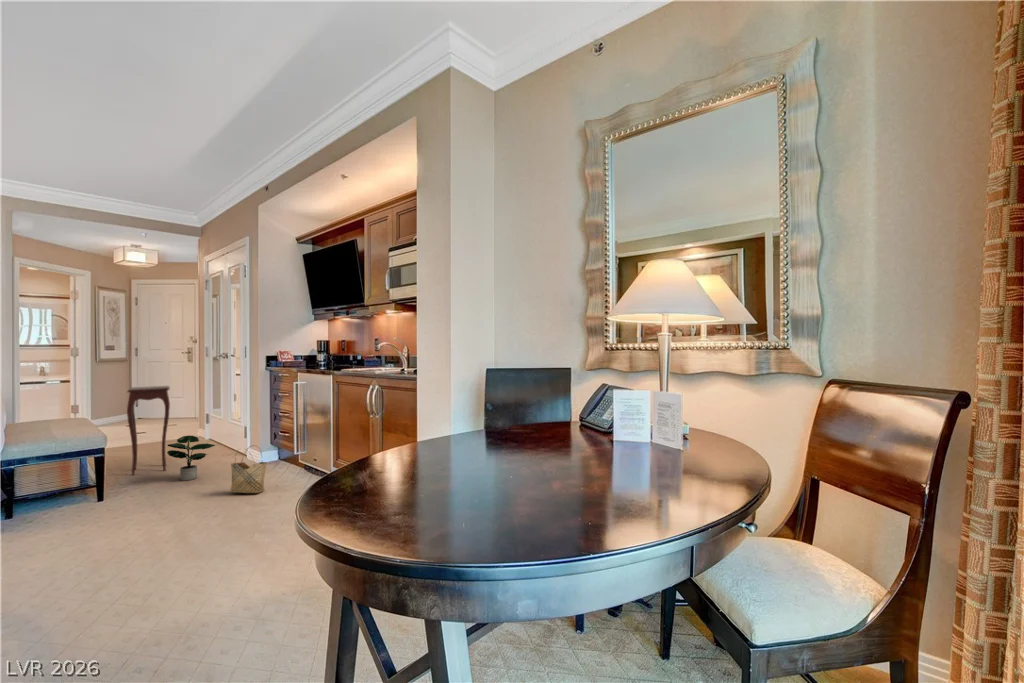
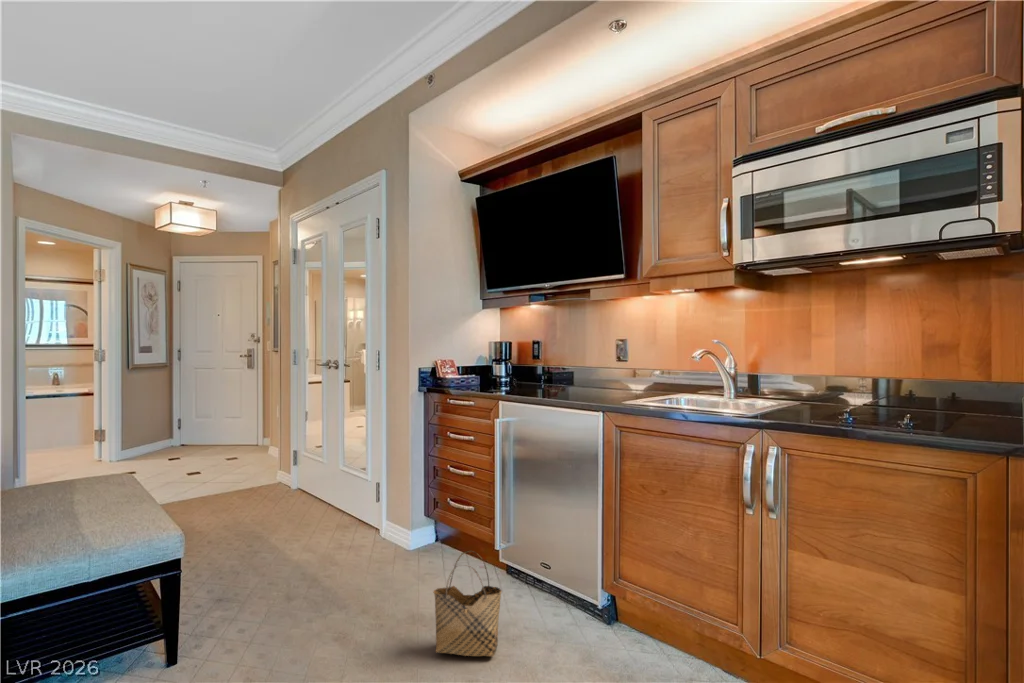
side table: present [127,386,170,475] -> none [207,417,276,581]
potted plant: present [167,435,215,481] -> none [287,512,367,602]

